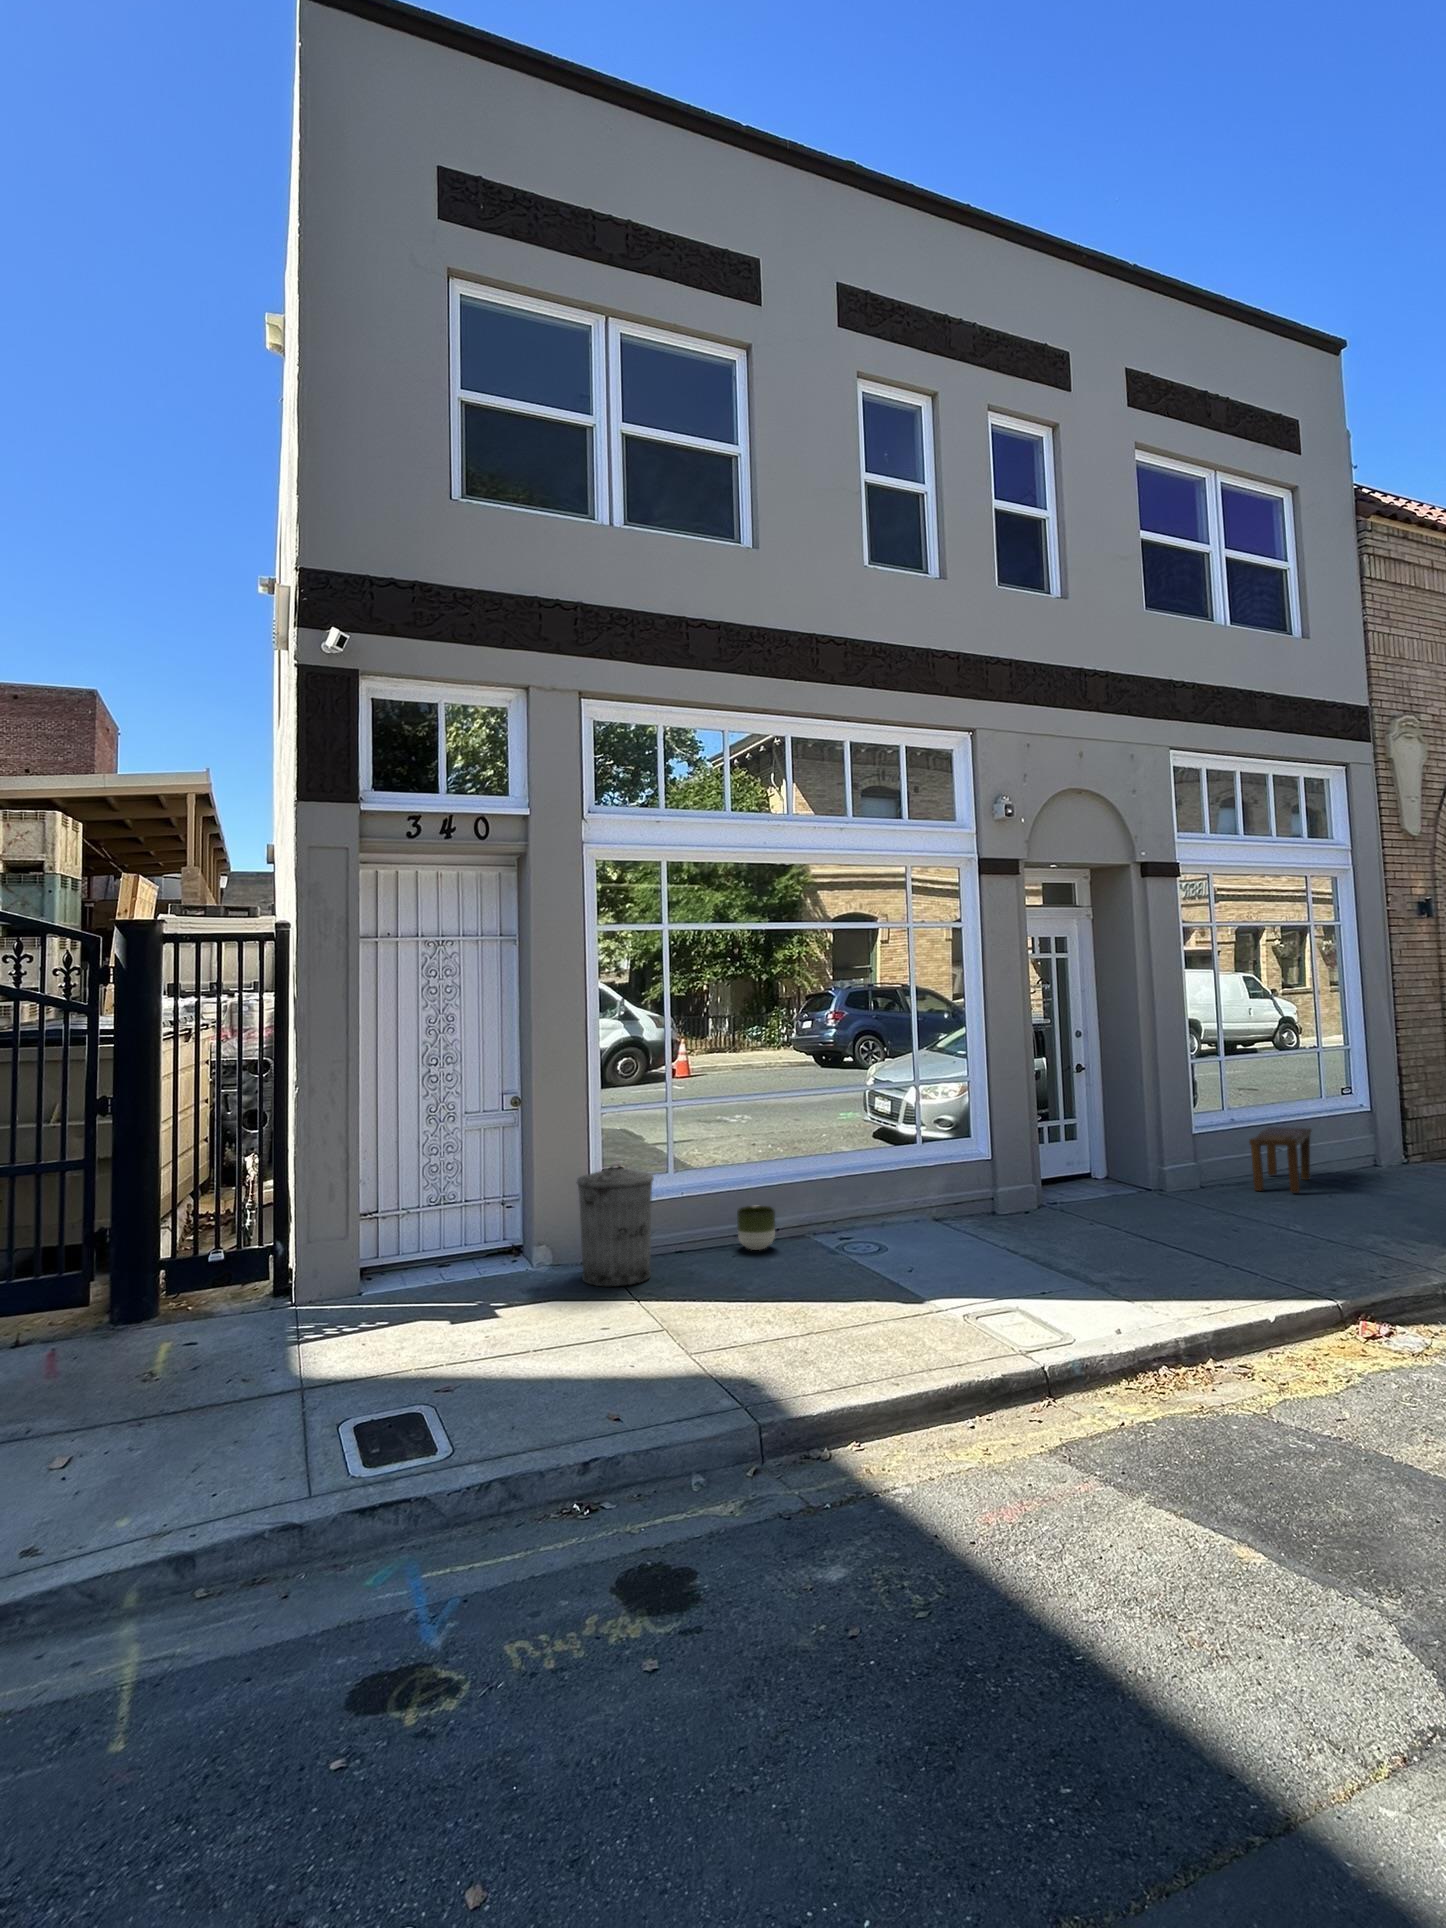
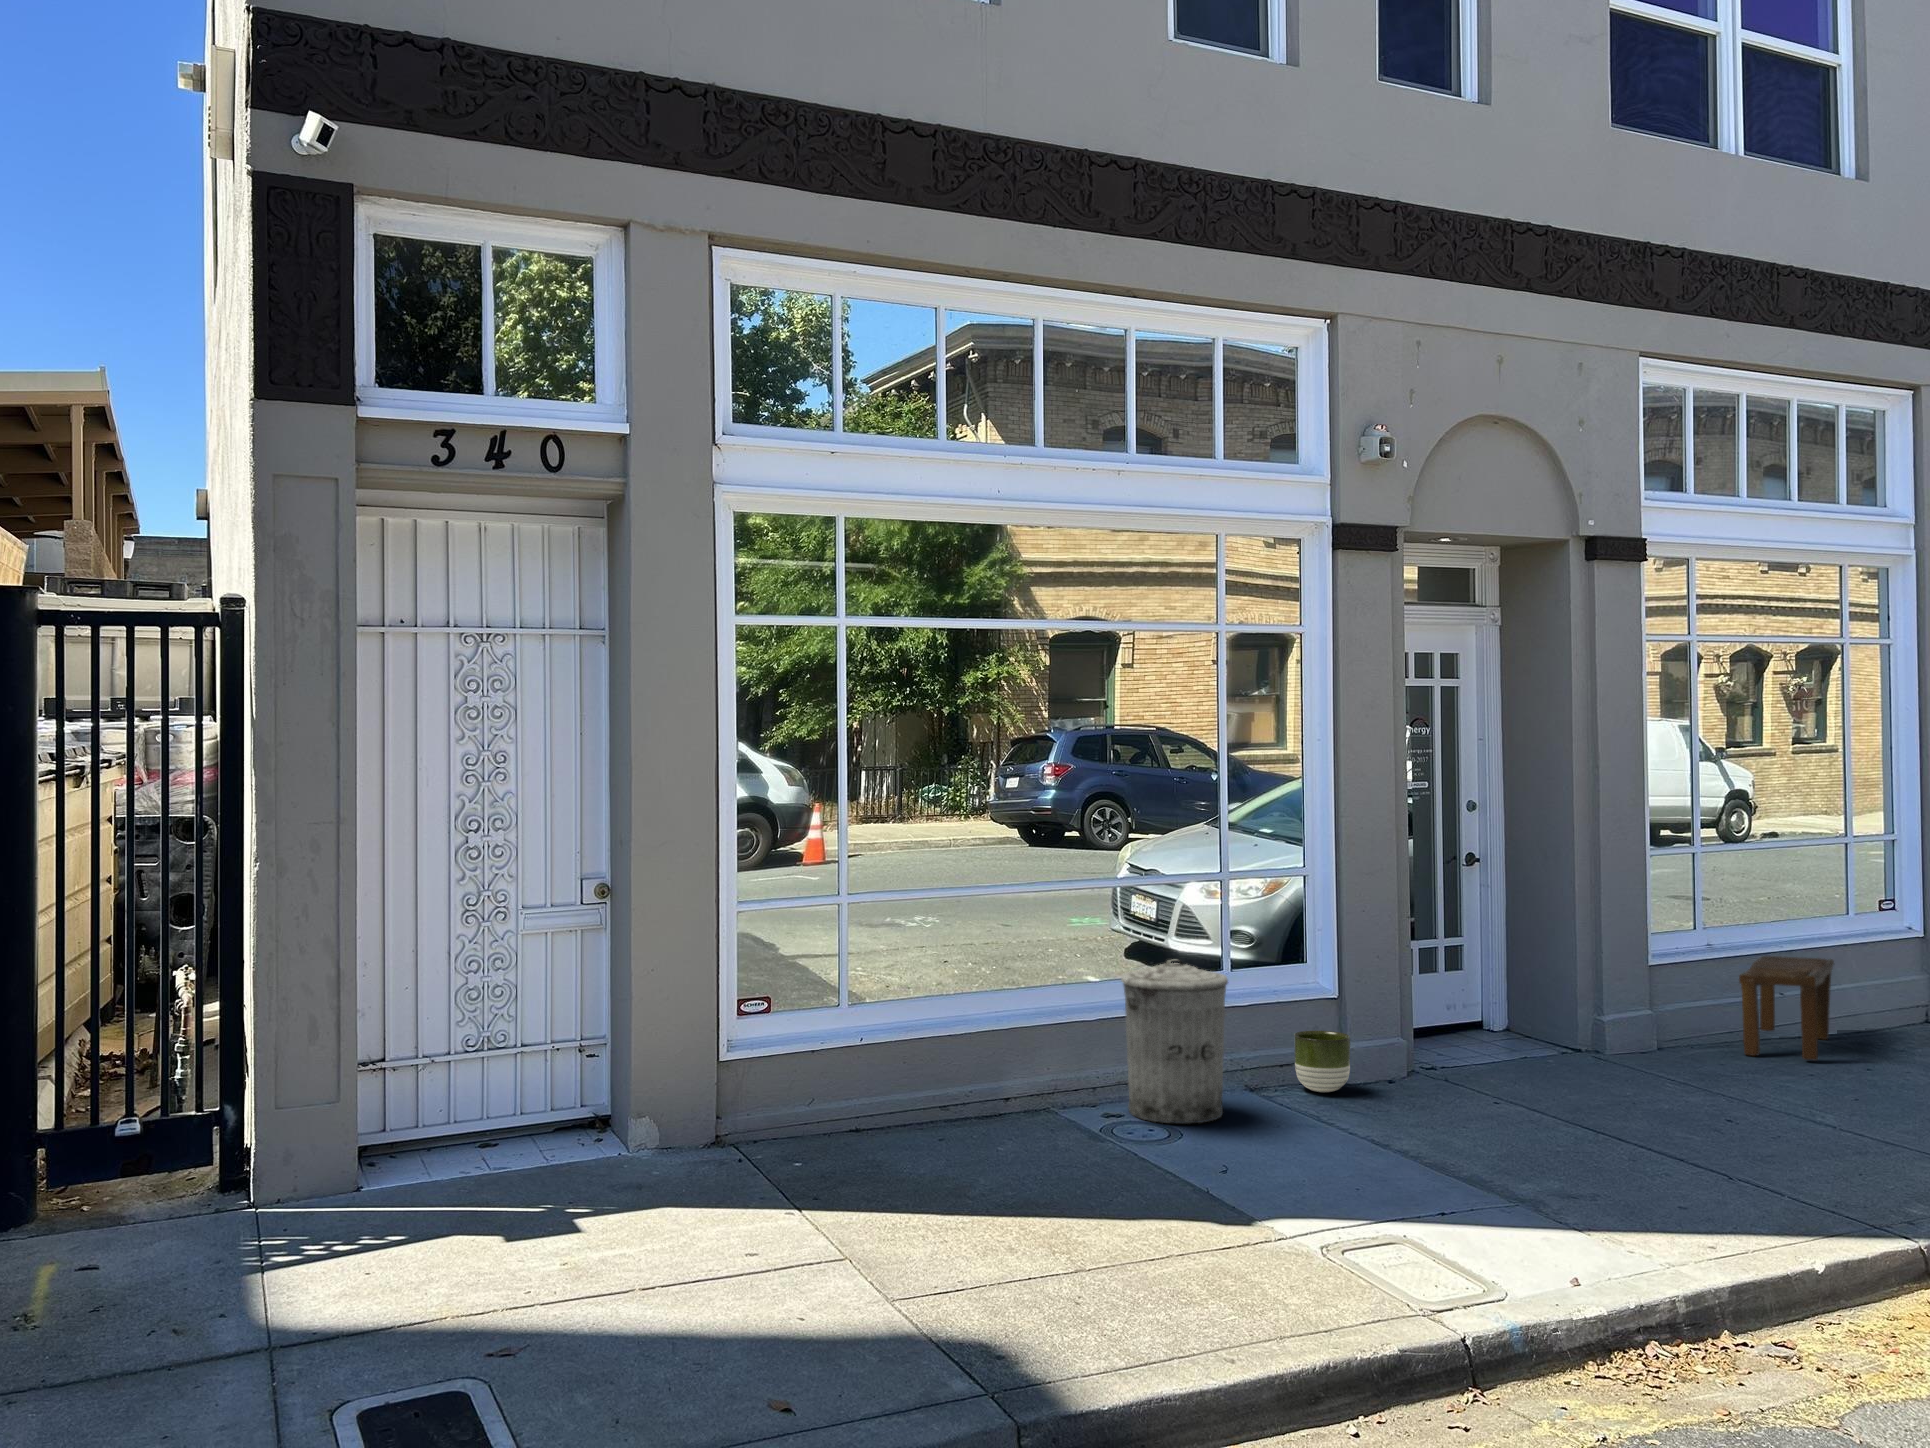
trash can: present [577,1165,654,1286] -> present [1121,960,1228,1123]
planter: present [737,1206,775,1250] -> present [1294,1031,1350,1092]

